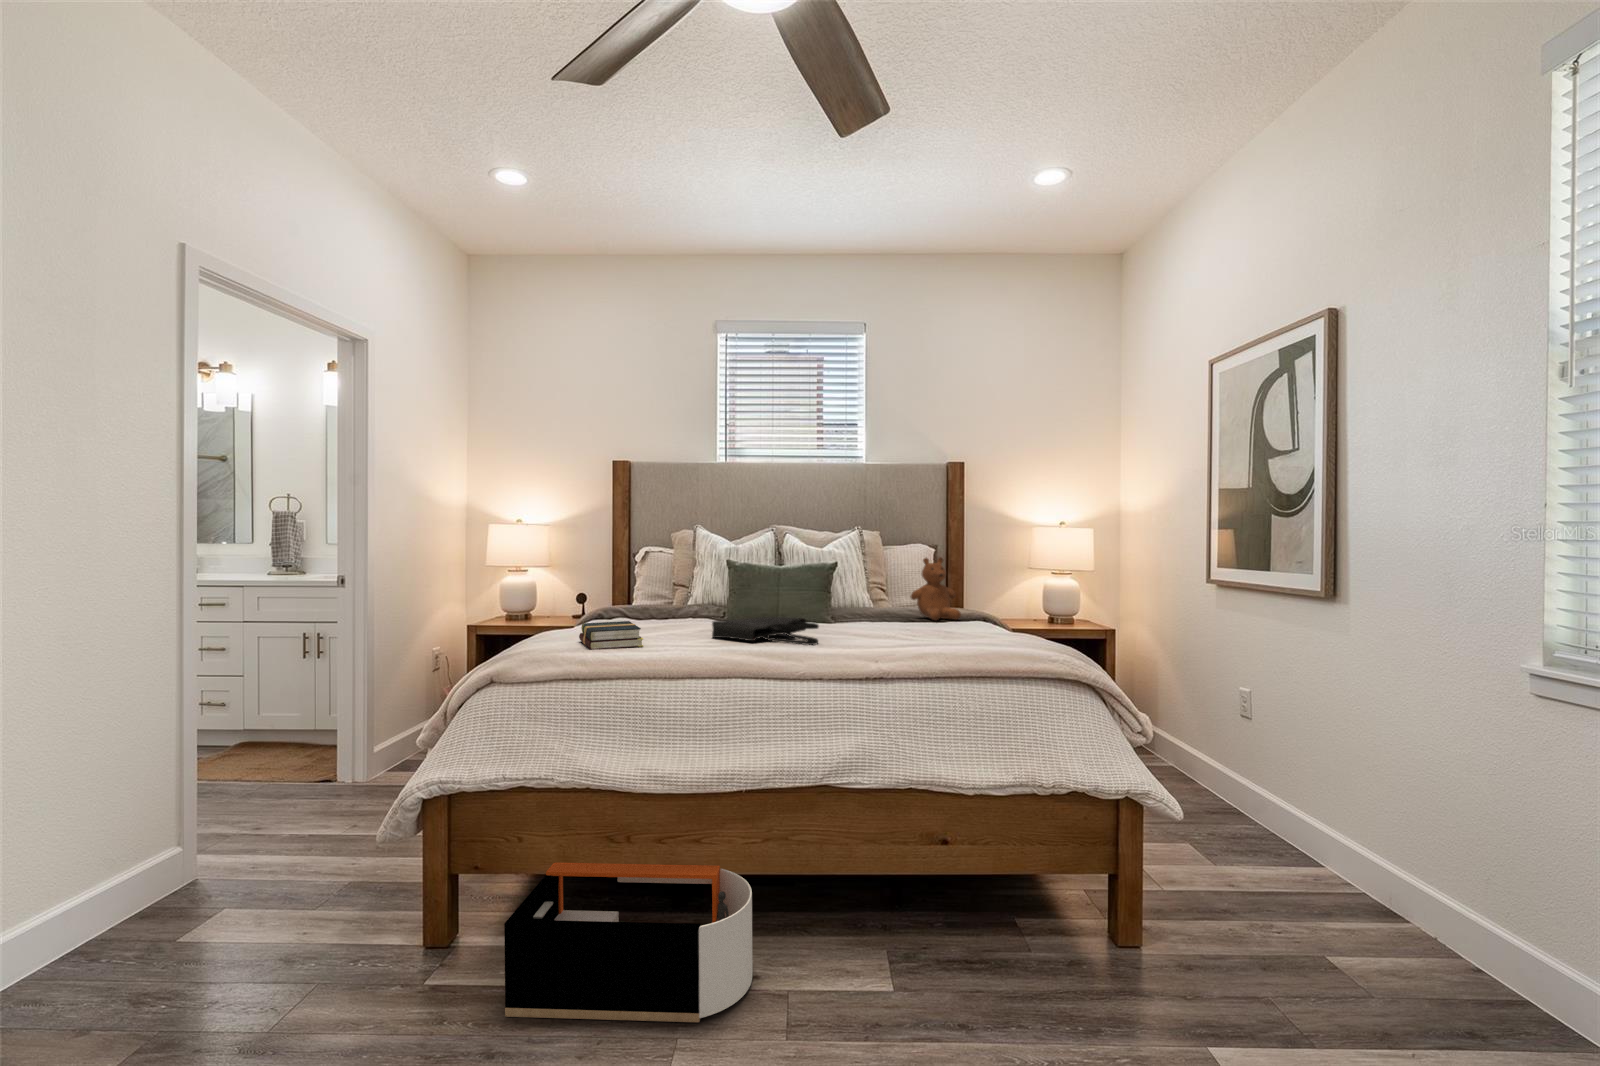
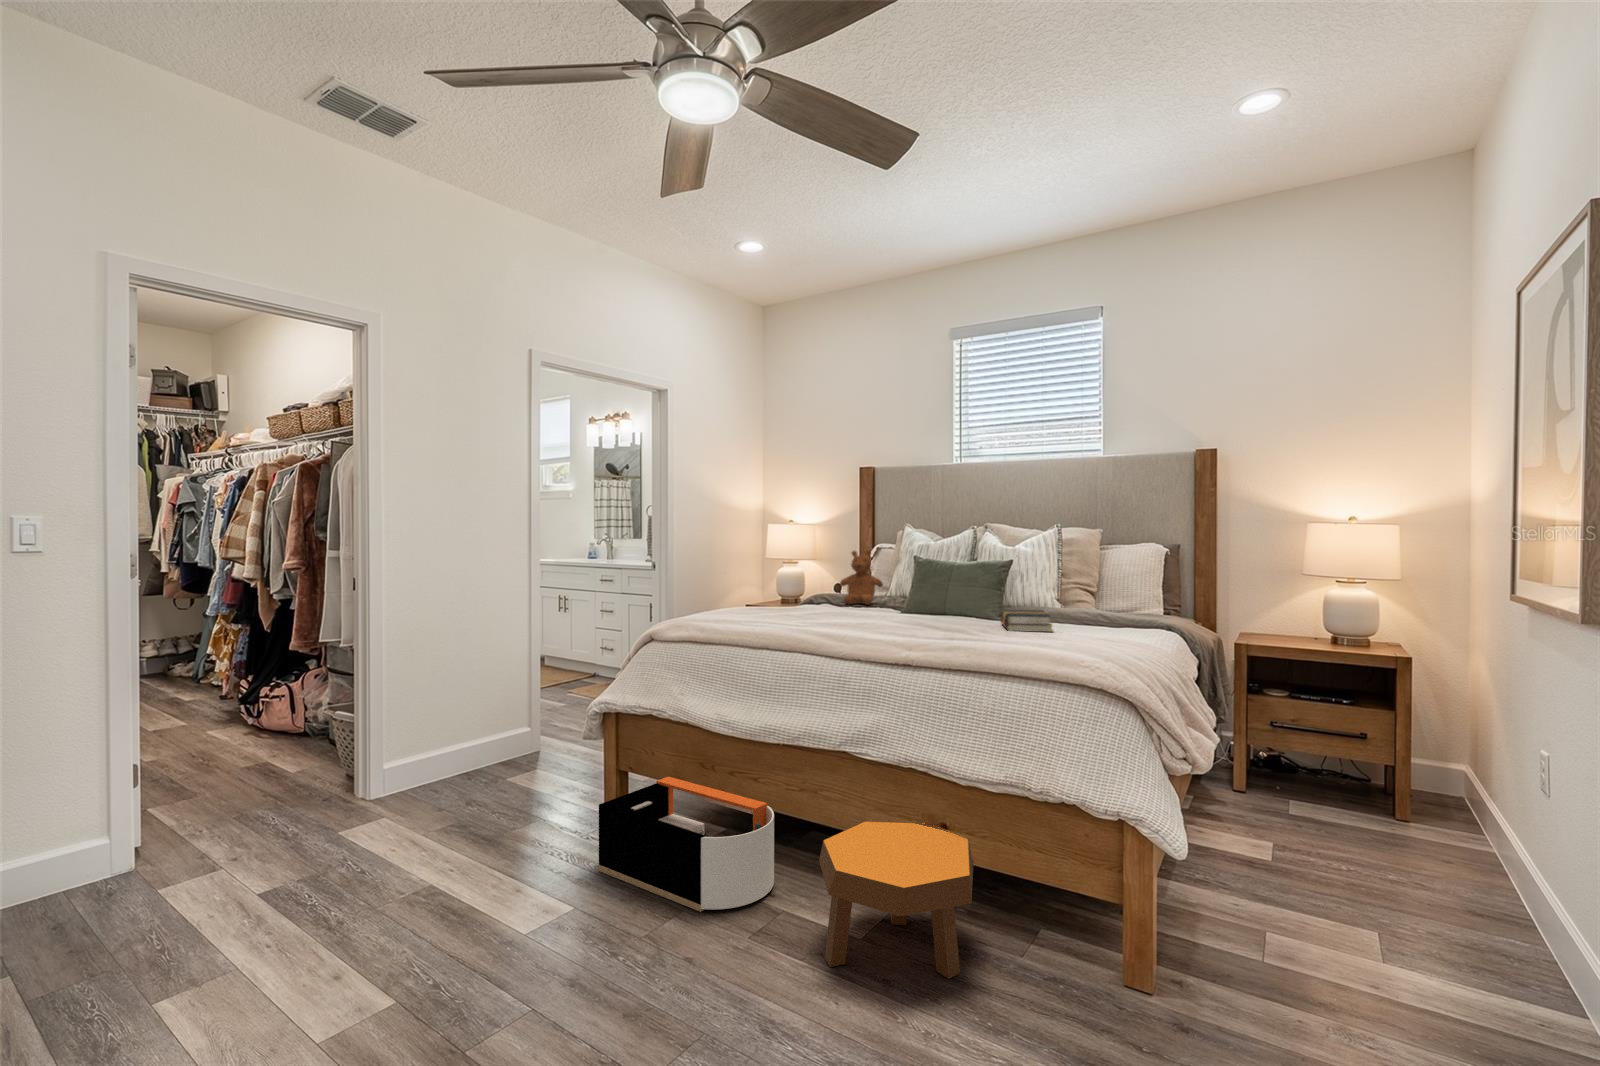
teddy bear: present [910,557,961,620] -> present [840,551,883,605]
tote bag: present [712,617,819,645] -> none [845,607,927,633]
hardback book: present [579,621,643,650] -> present [1001,610,1052,632]
footstool: none [846,846,1030,1032] -> present [819,822,973,979]

